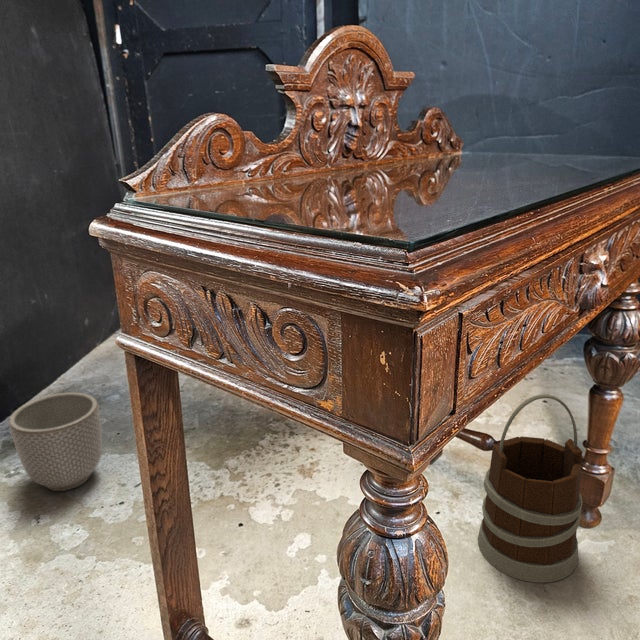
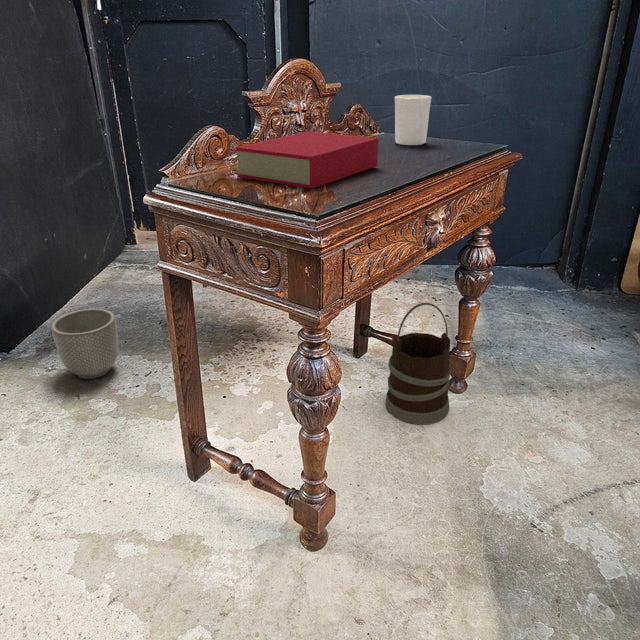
candle holder: none [494,89,550,160] -> present [395,95,432,145]
book: none [251,130,490,203] -> present [236,131,378,189]

